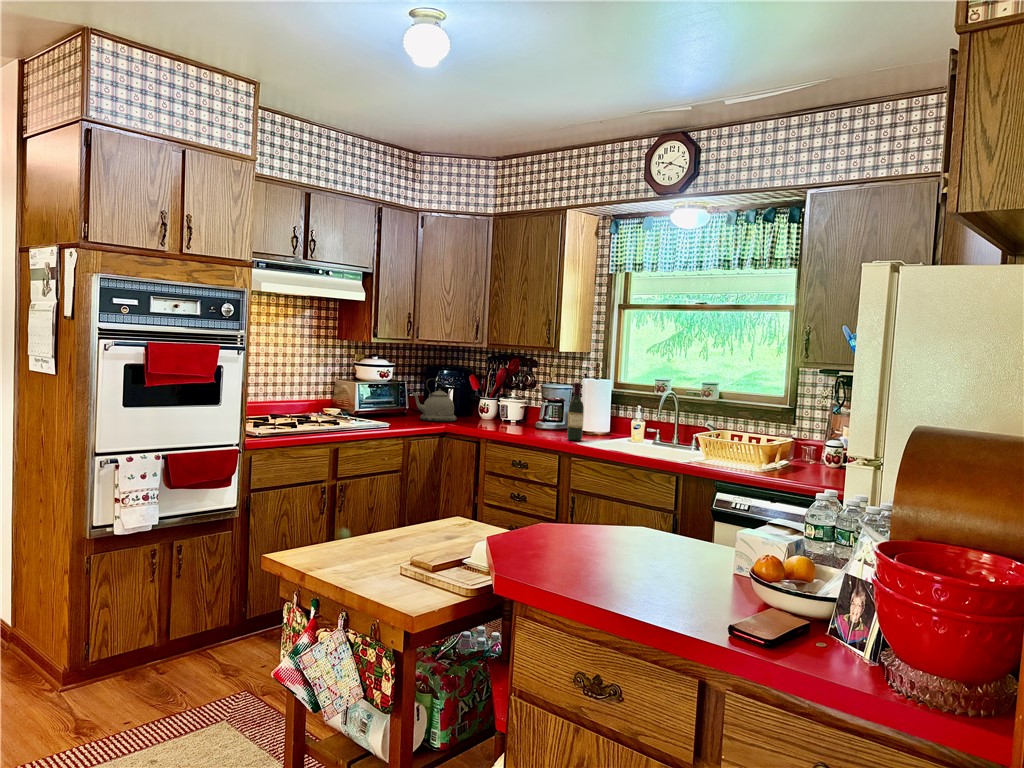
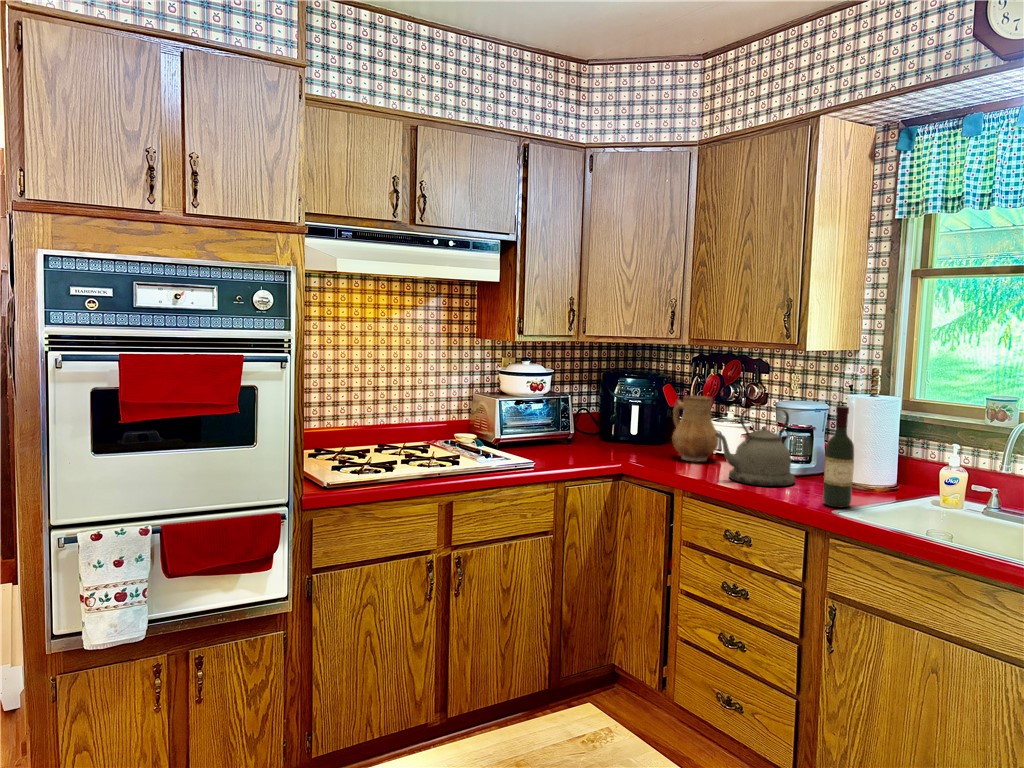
kettle: present [411,379,457,422] -> present [715,408,795,486]
ceramic pitcher: none [477,381,506,424] -> present [672,395,718,461]

